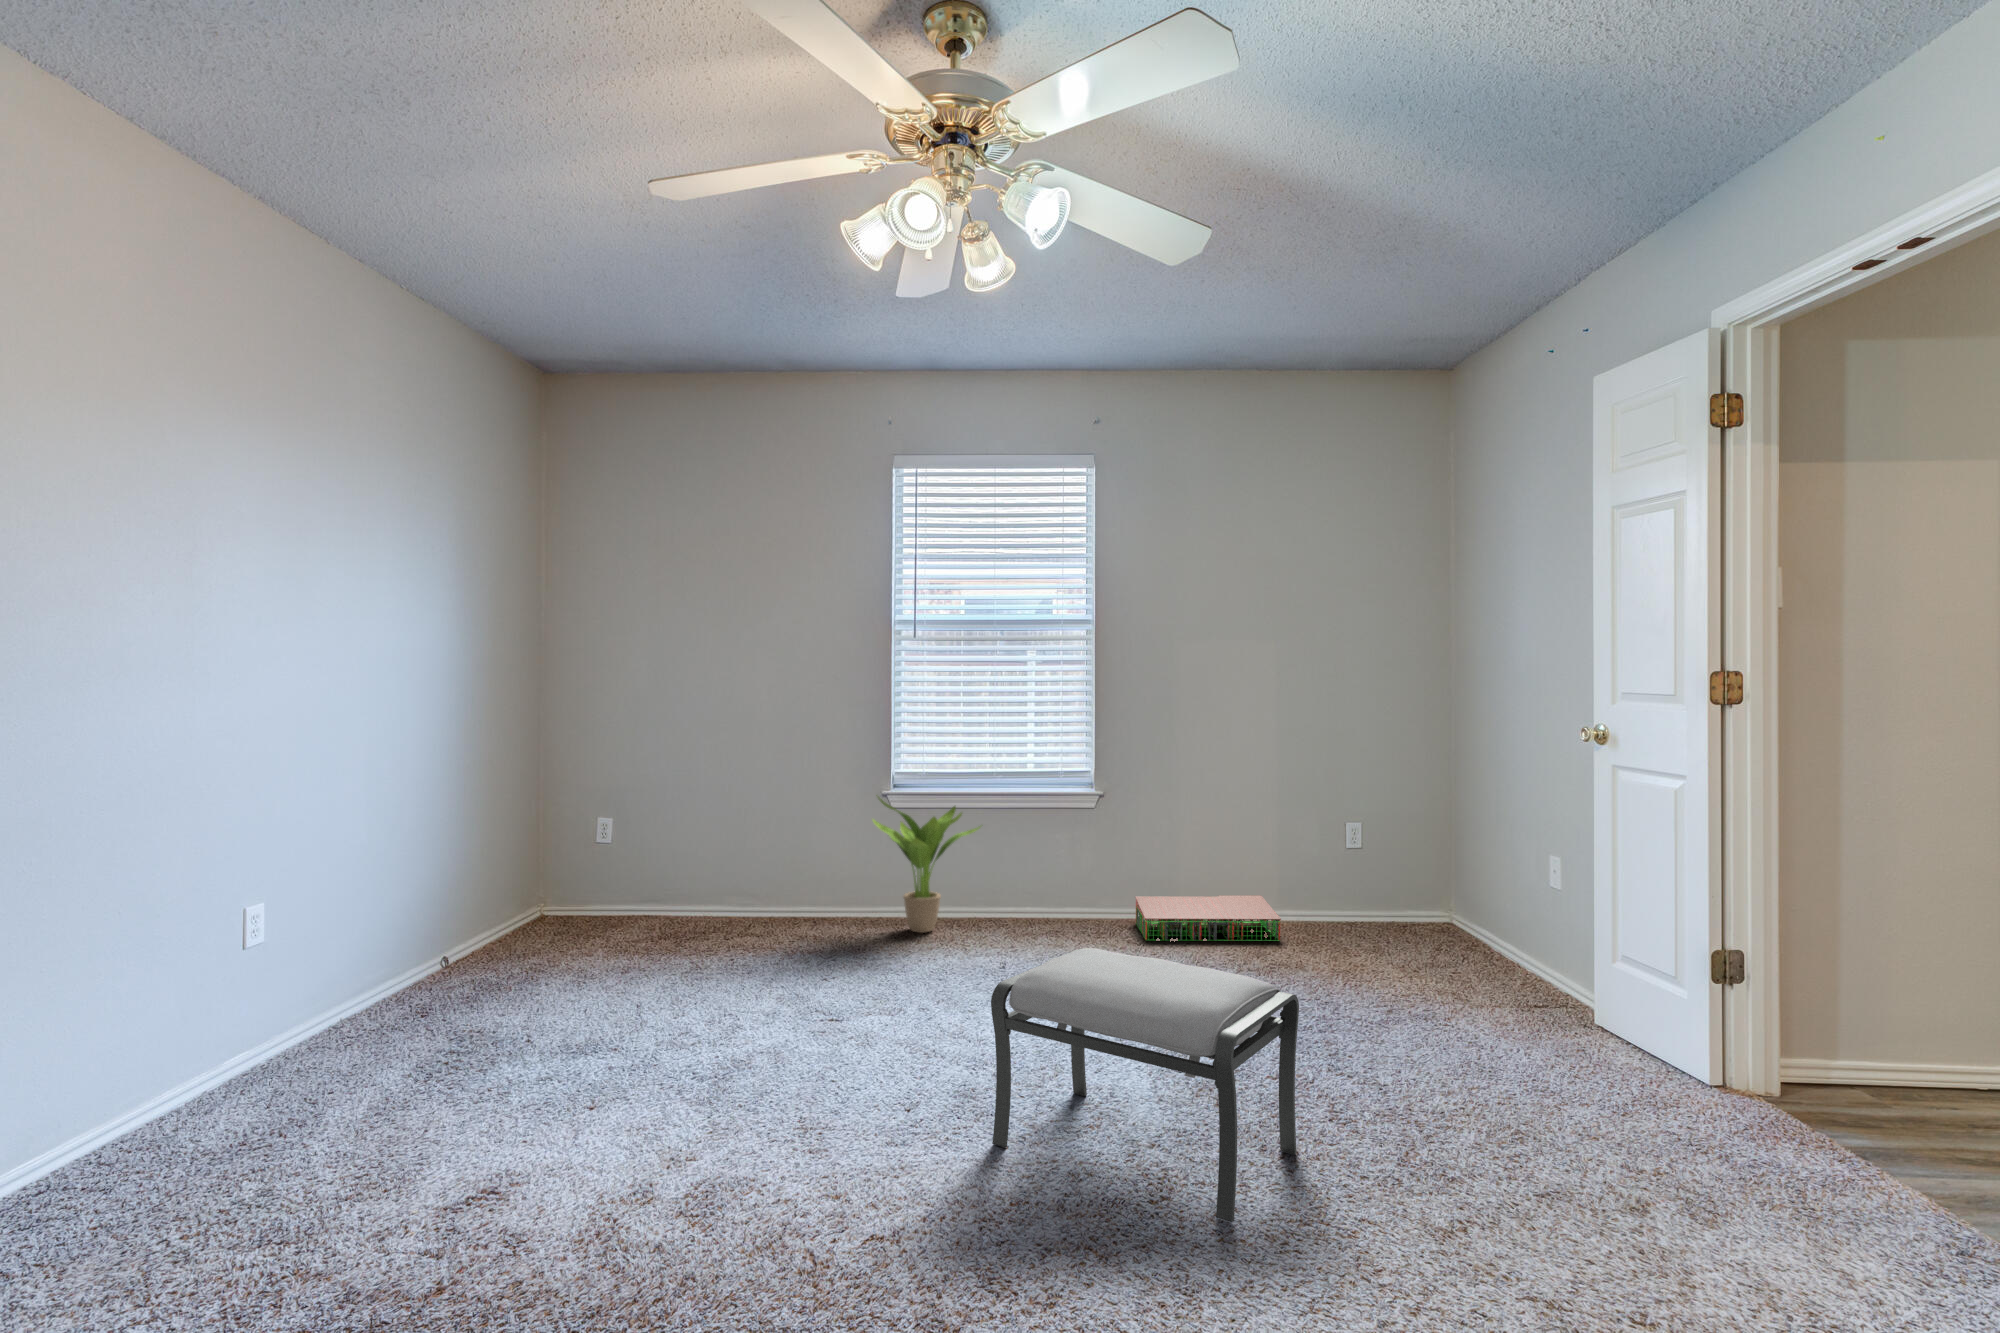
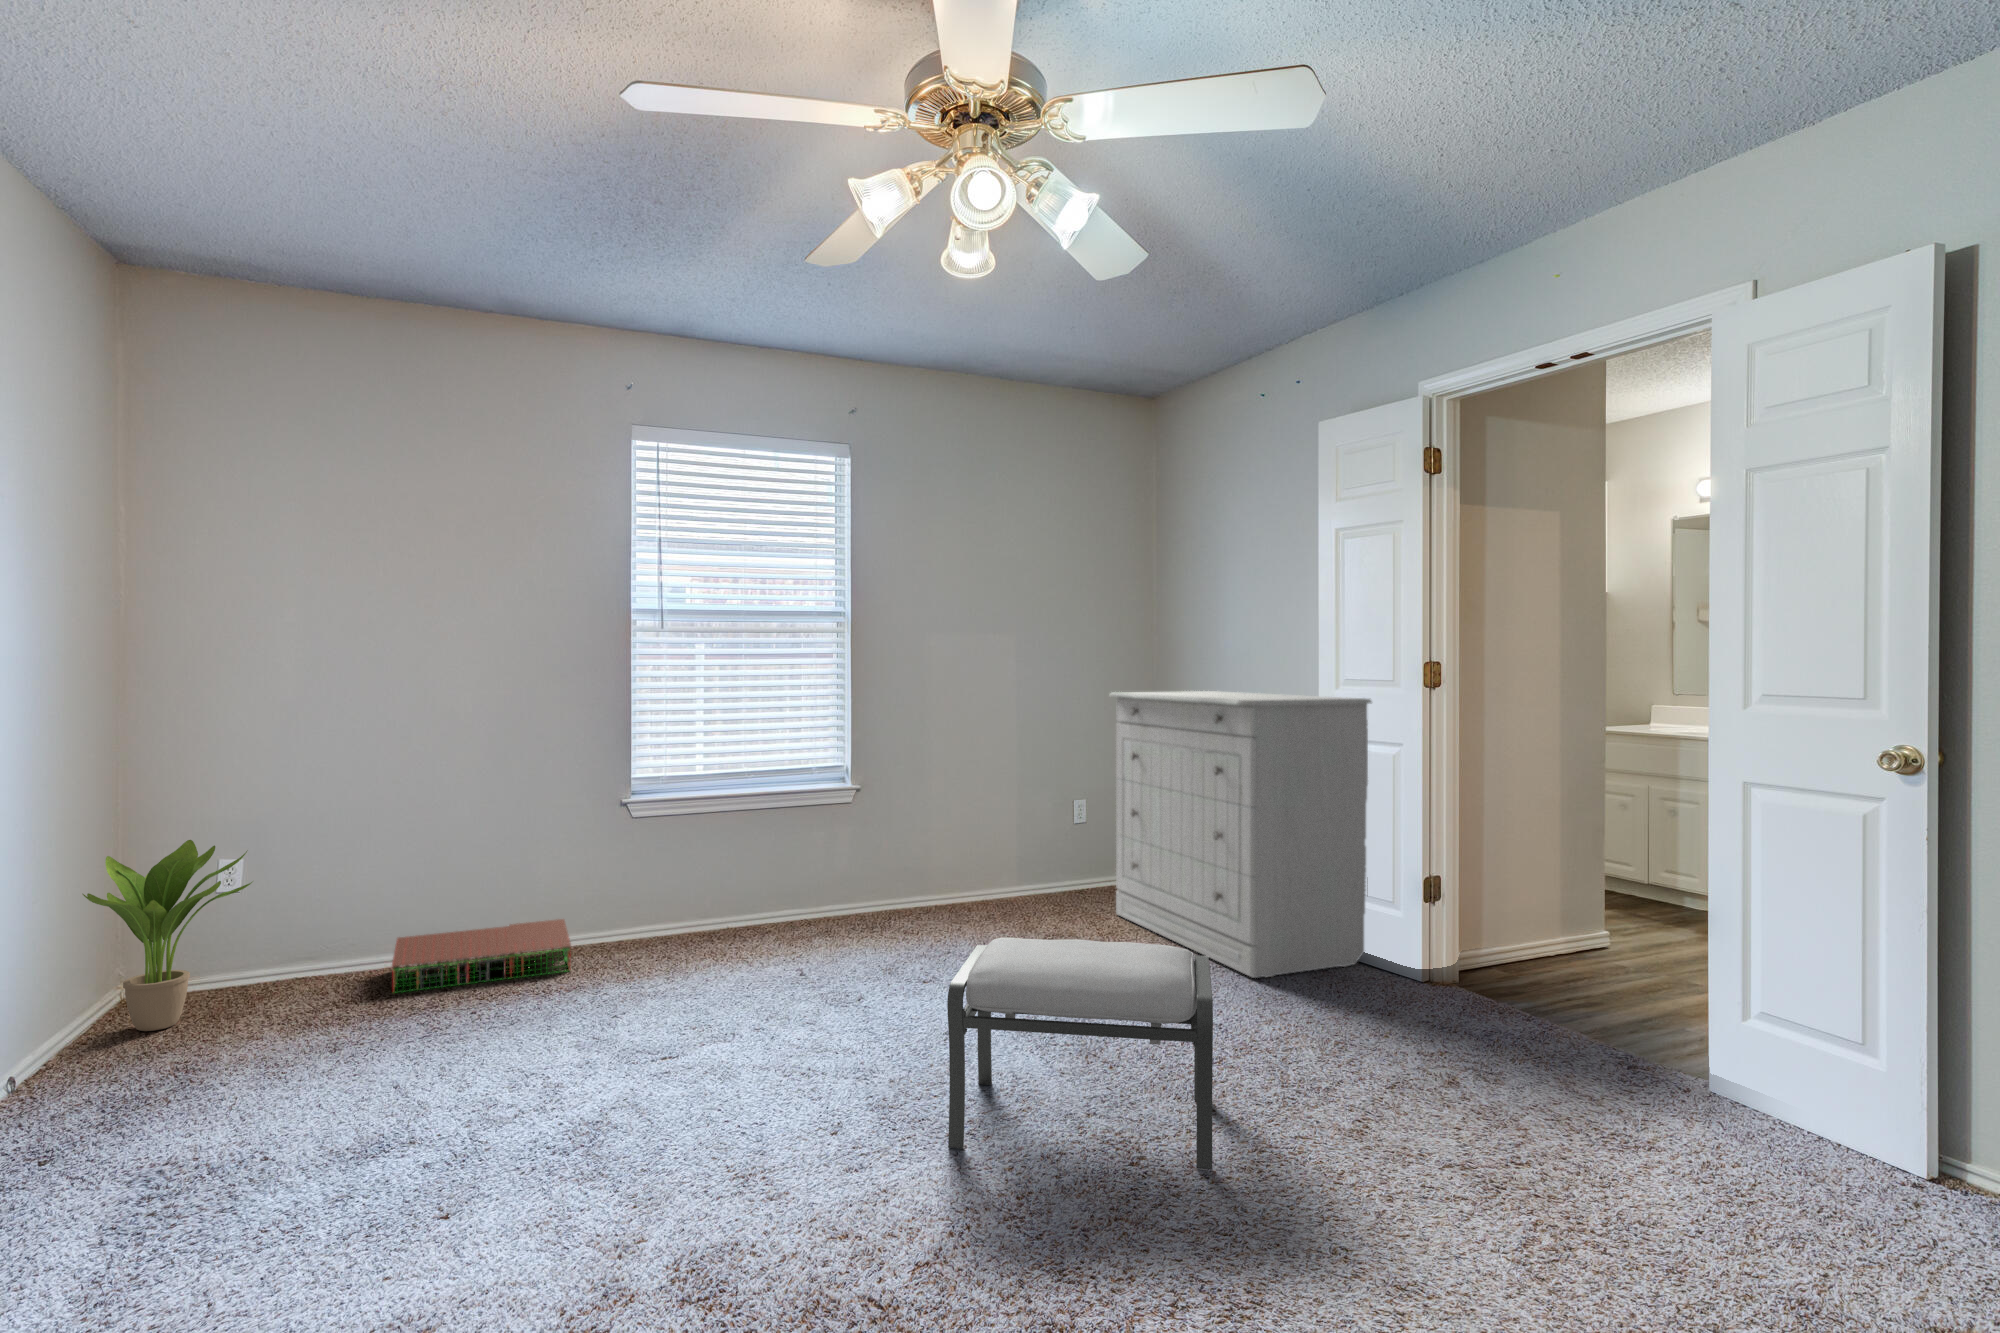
dresser: none [1367,704,1655,1044] -> present [1110,691,1372,978]
potted plant: present [873,795,981,933] -> present [83,840,252,1031]
storage bin: present [1135,895,1281,941] -> present [392,919,571,992]

